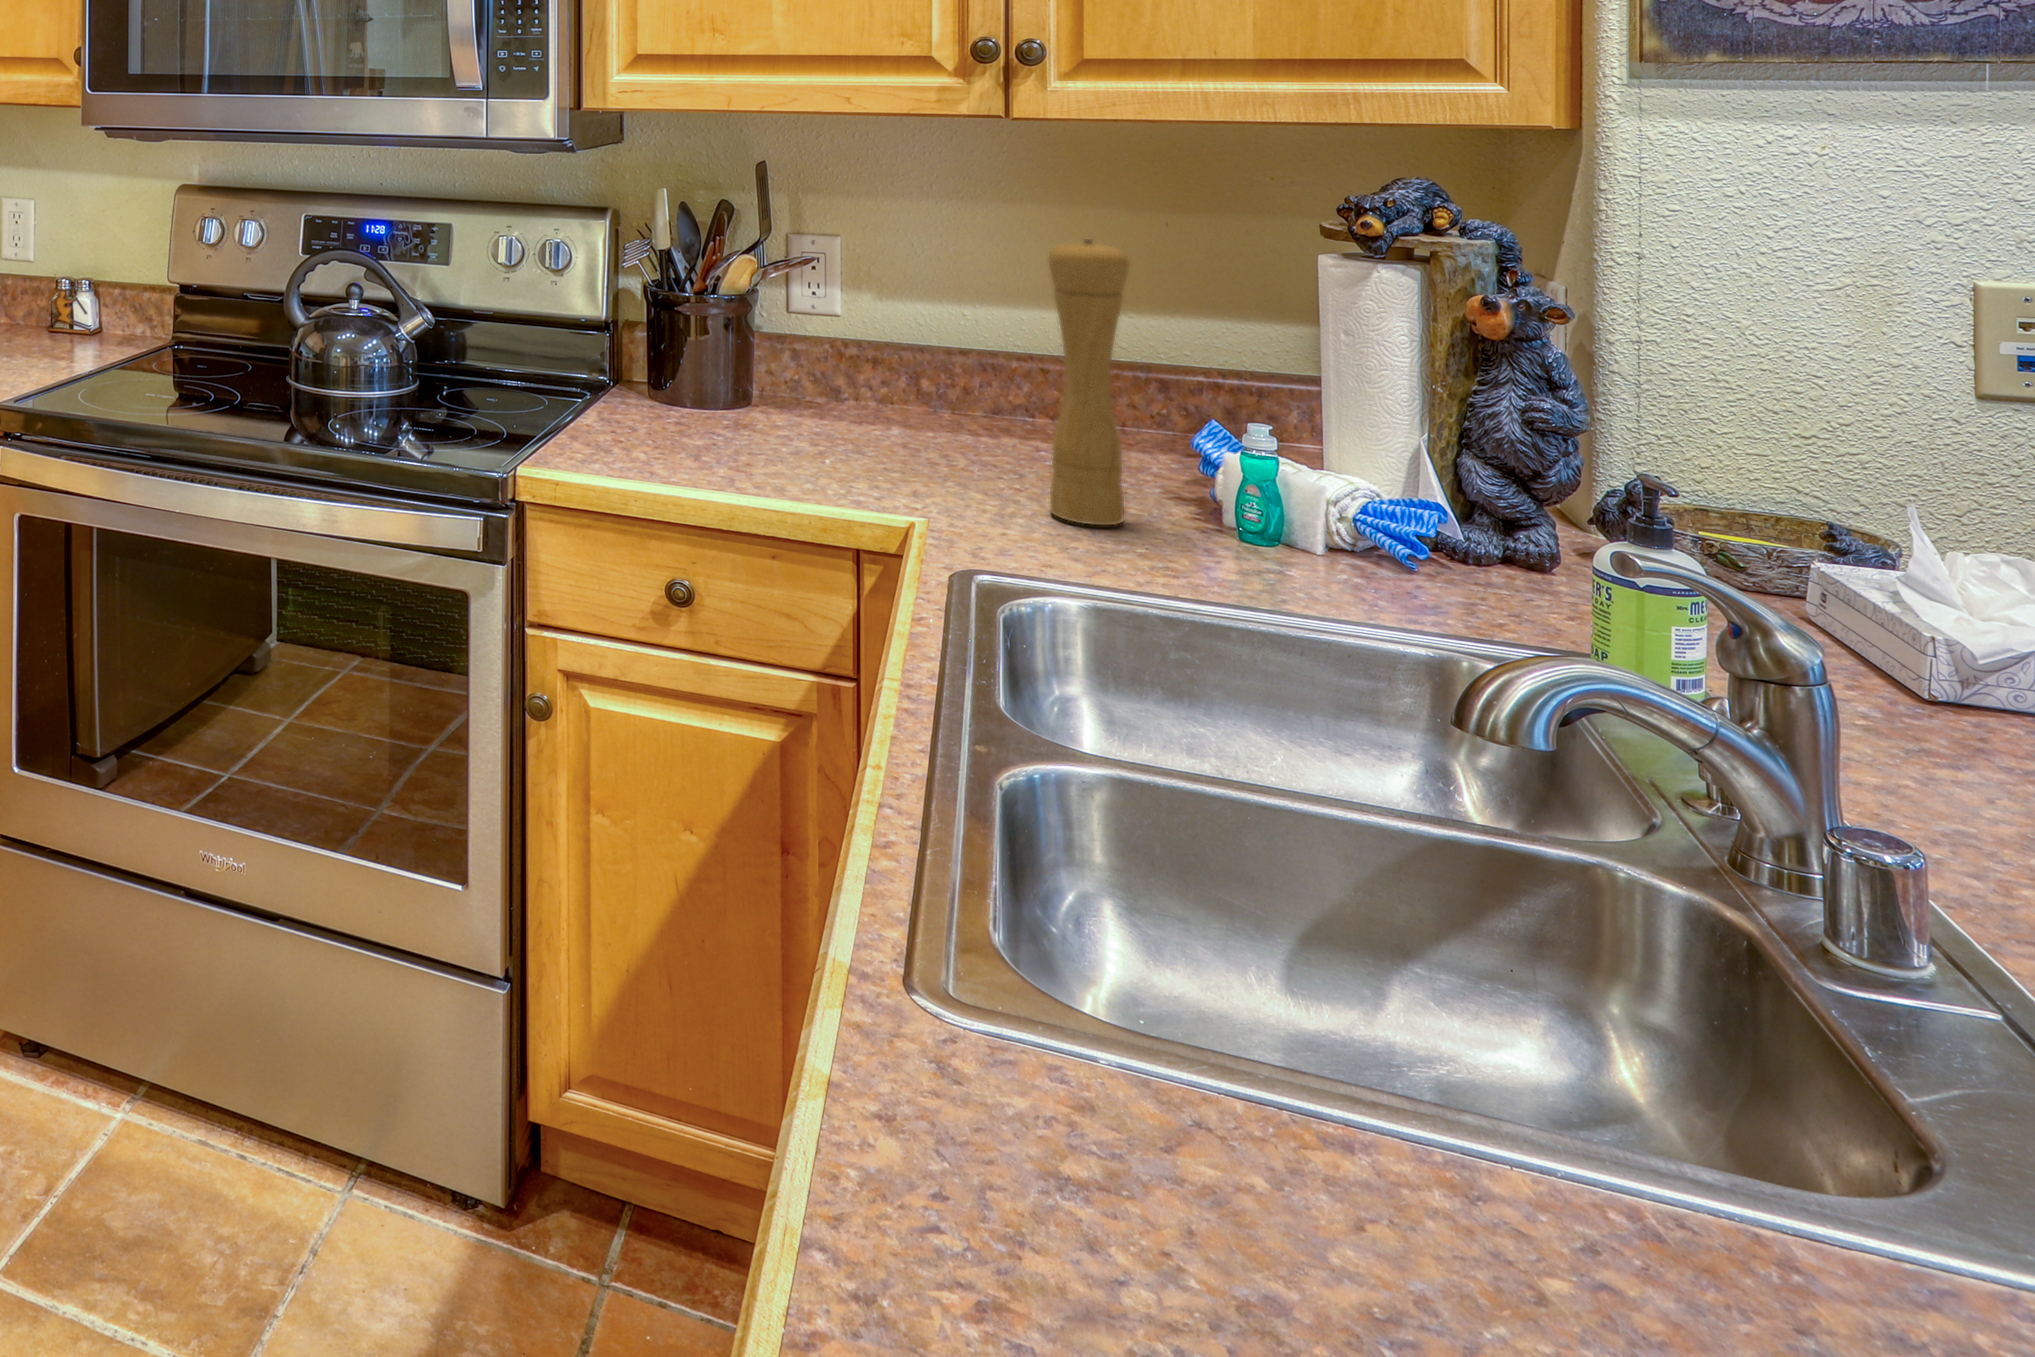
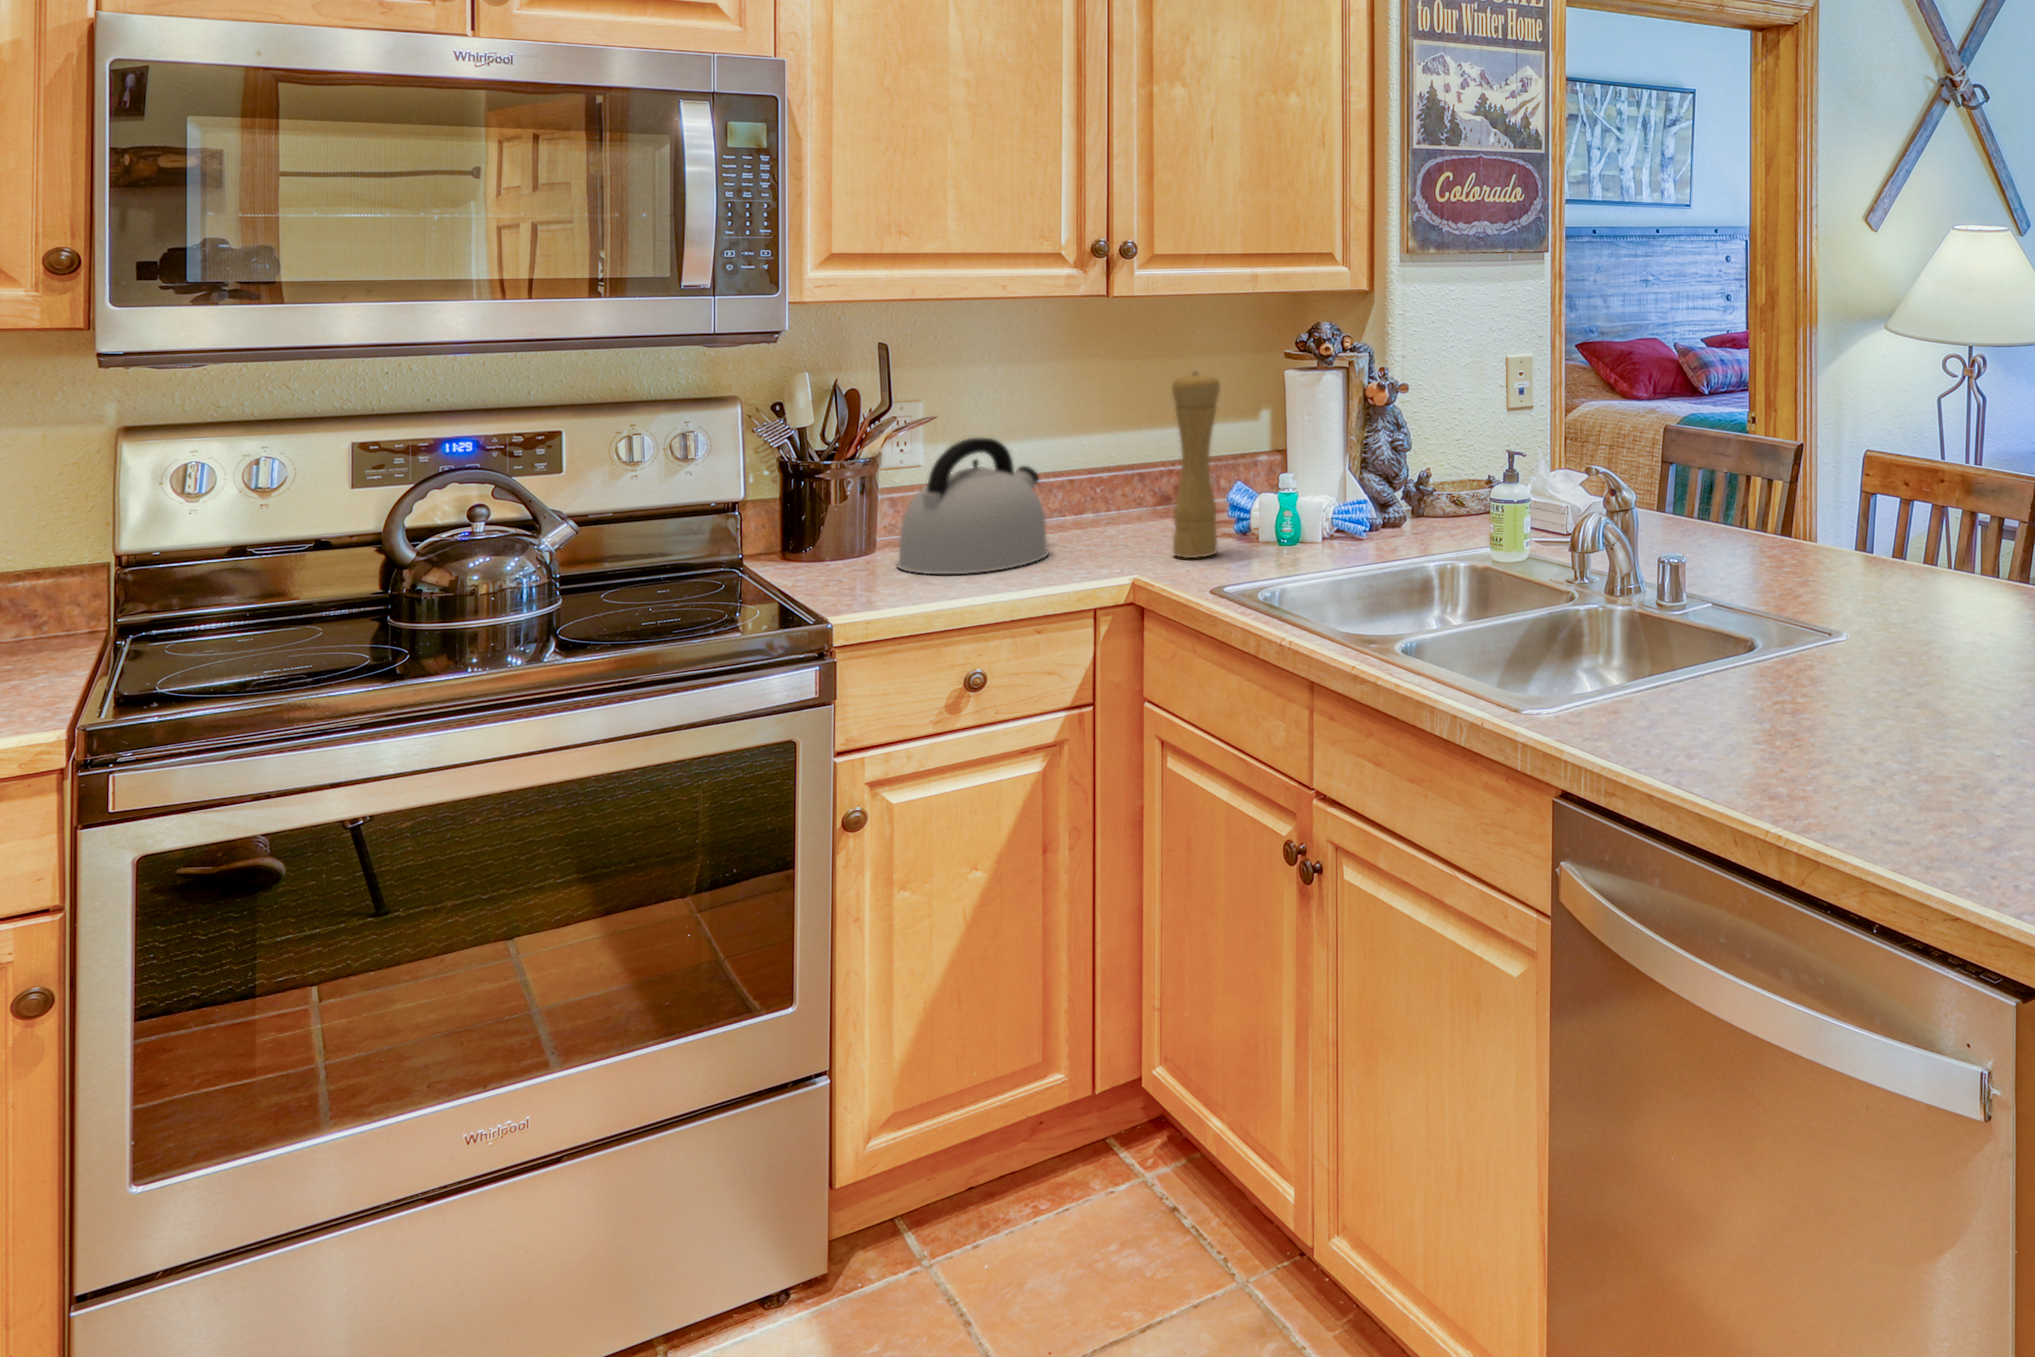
kettle: none [719,291,925,467] -> present [897,438,1048,574]

